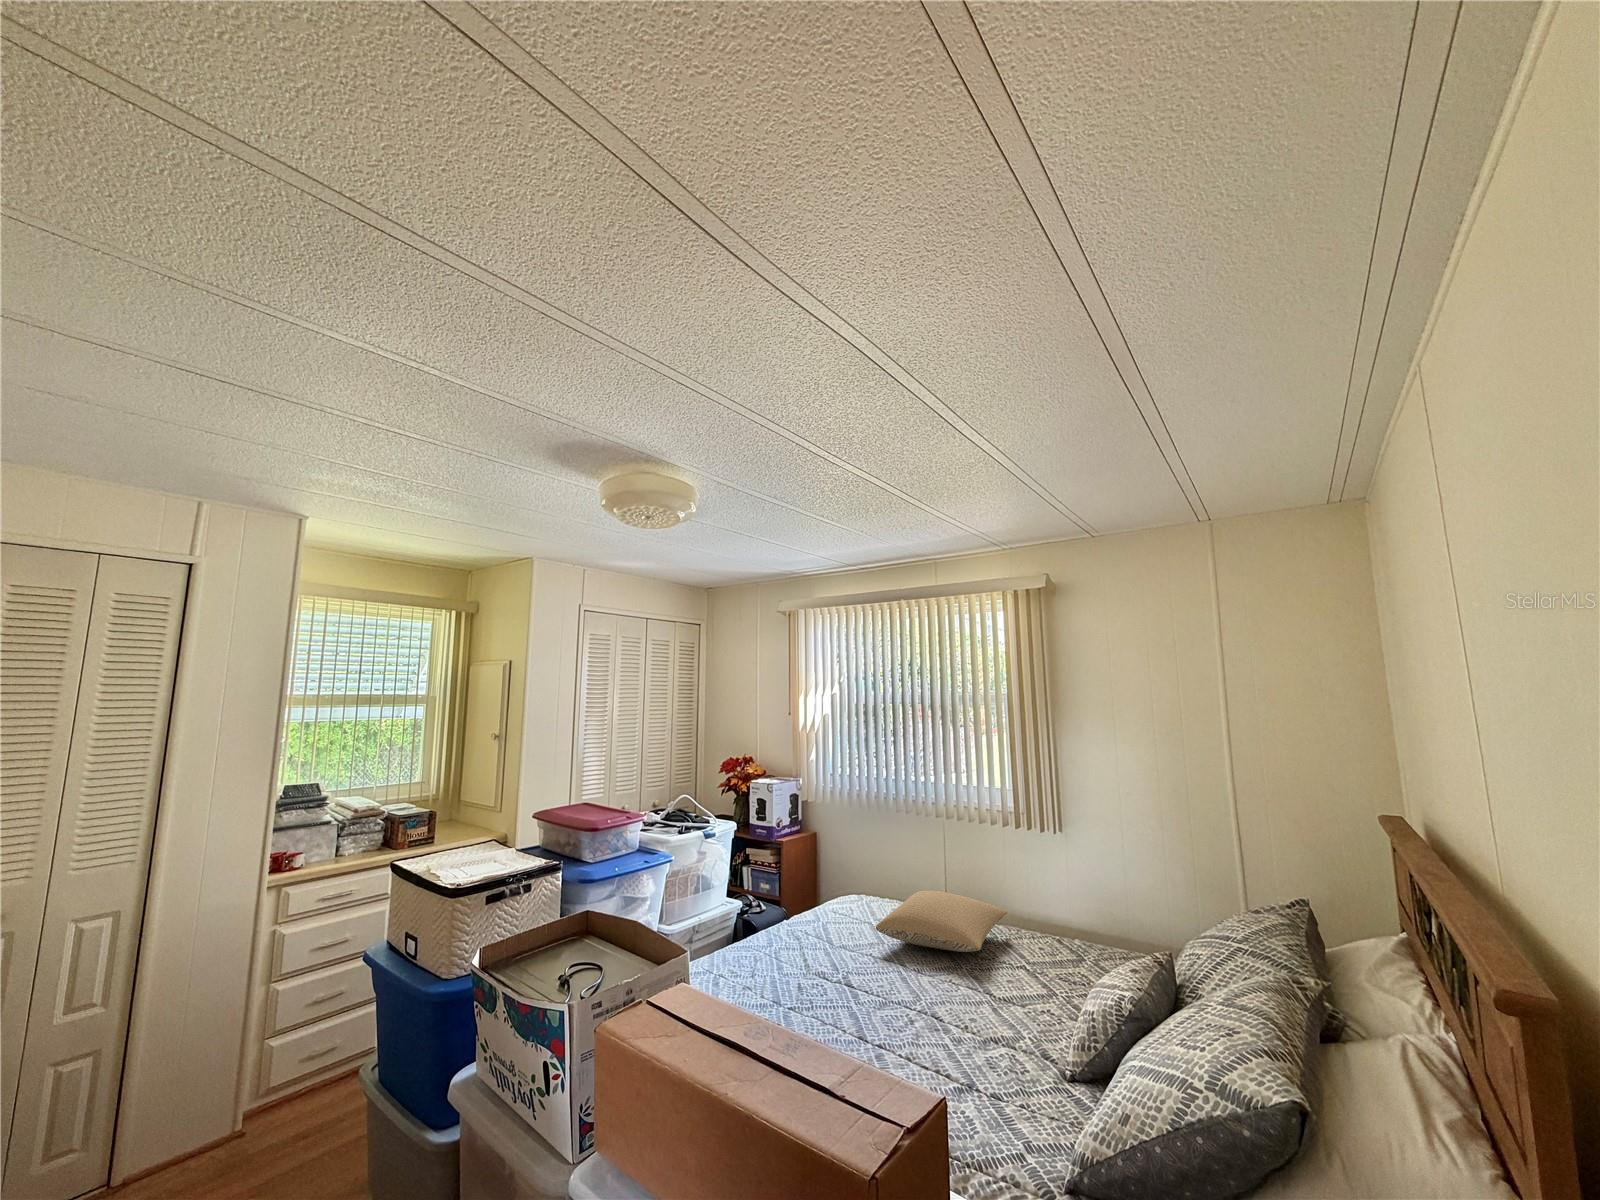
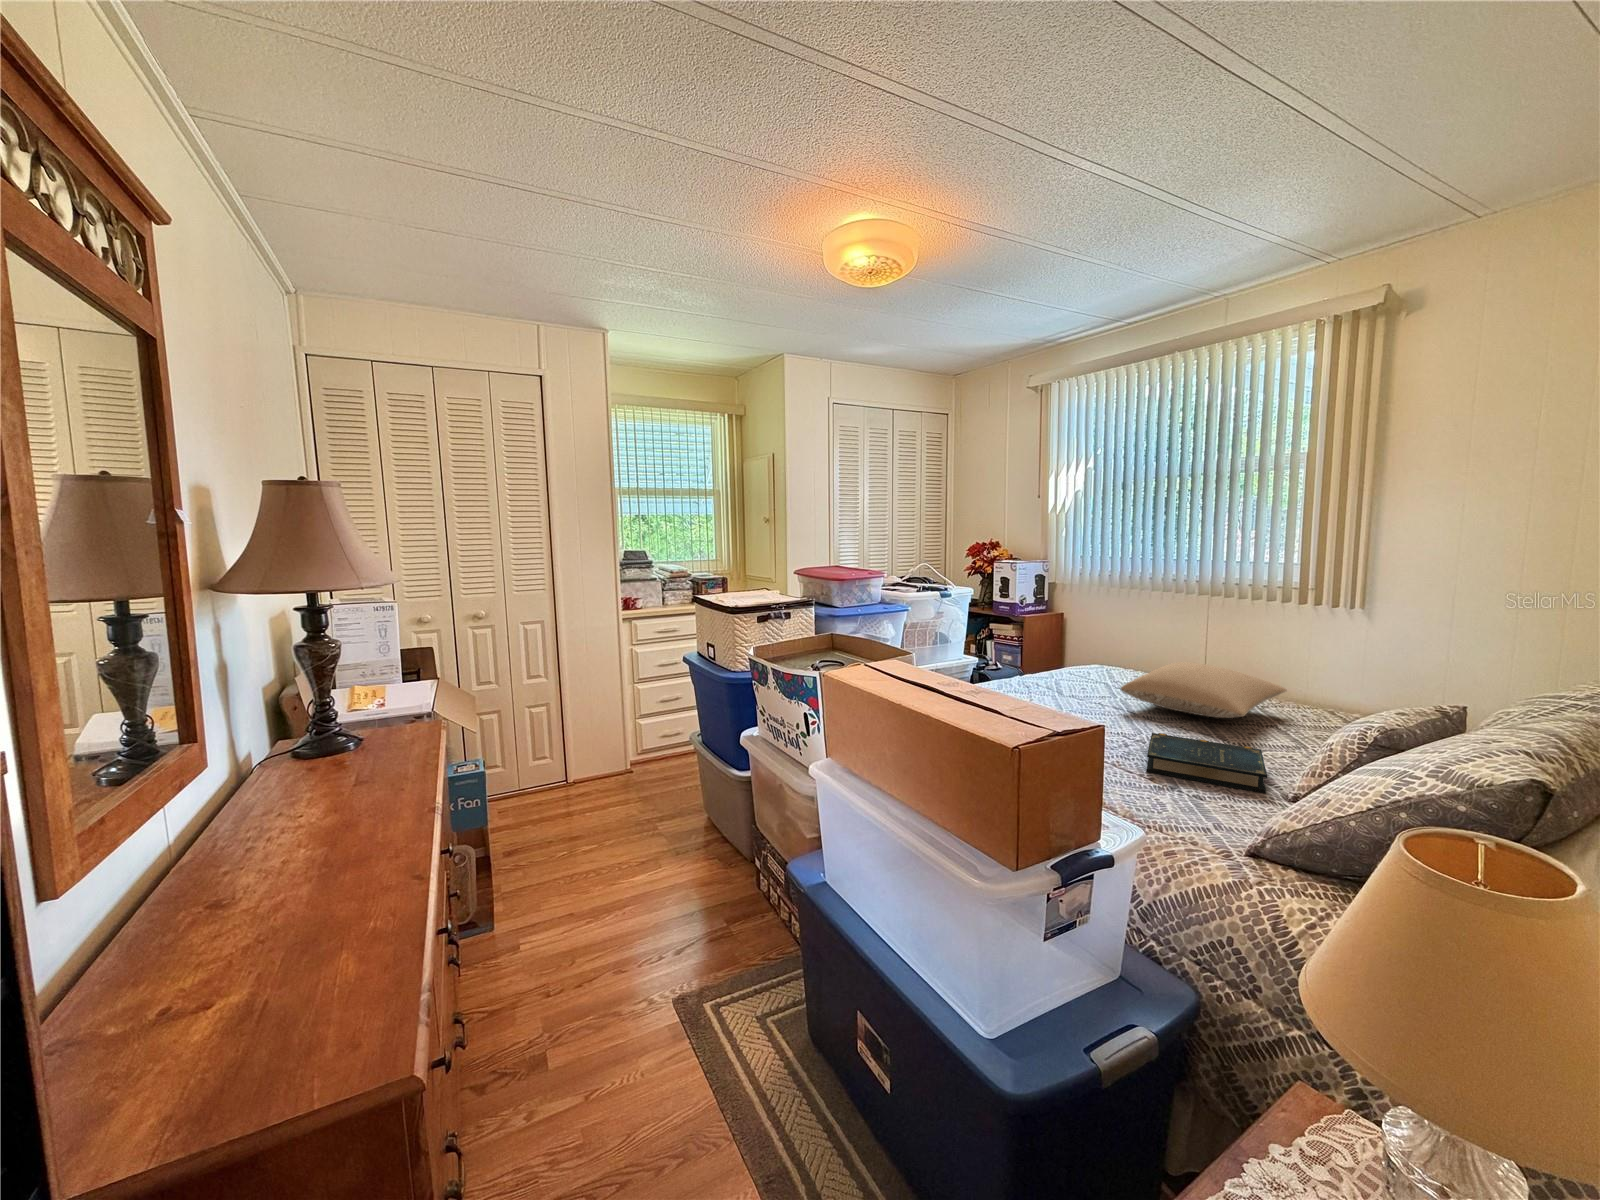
book: none [908,983,1008,1043] -> present [1146,733,1267,793]

